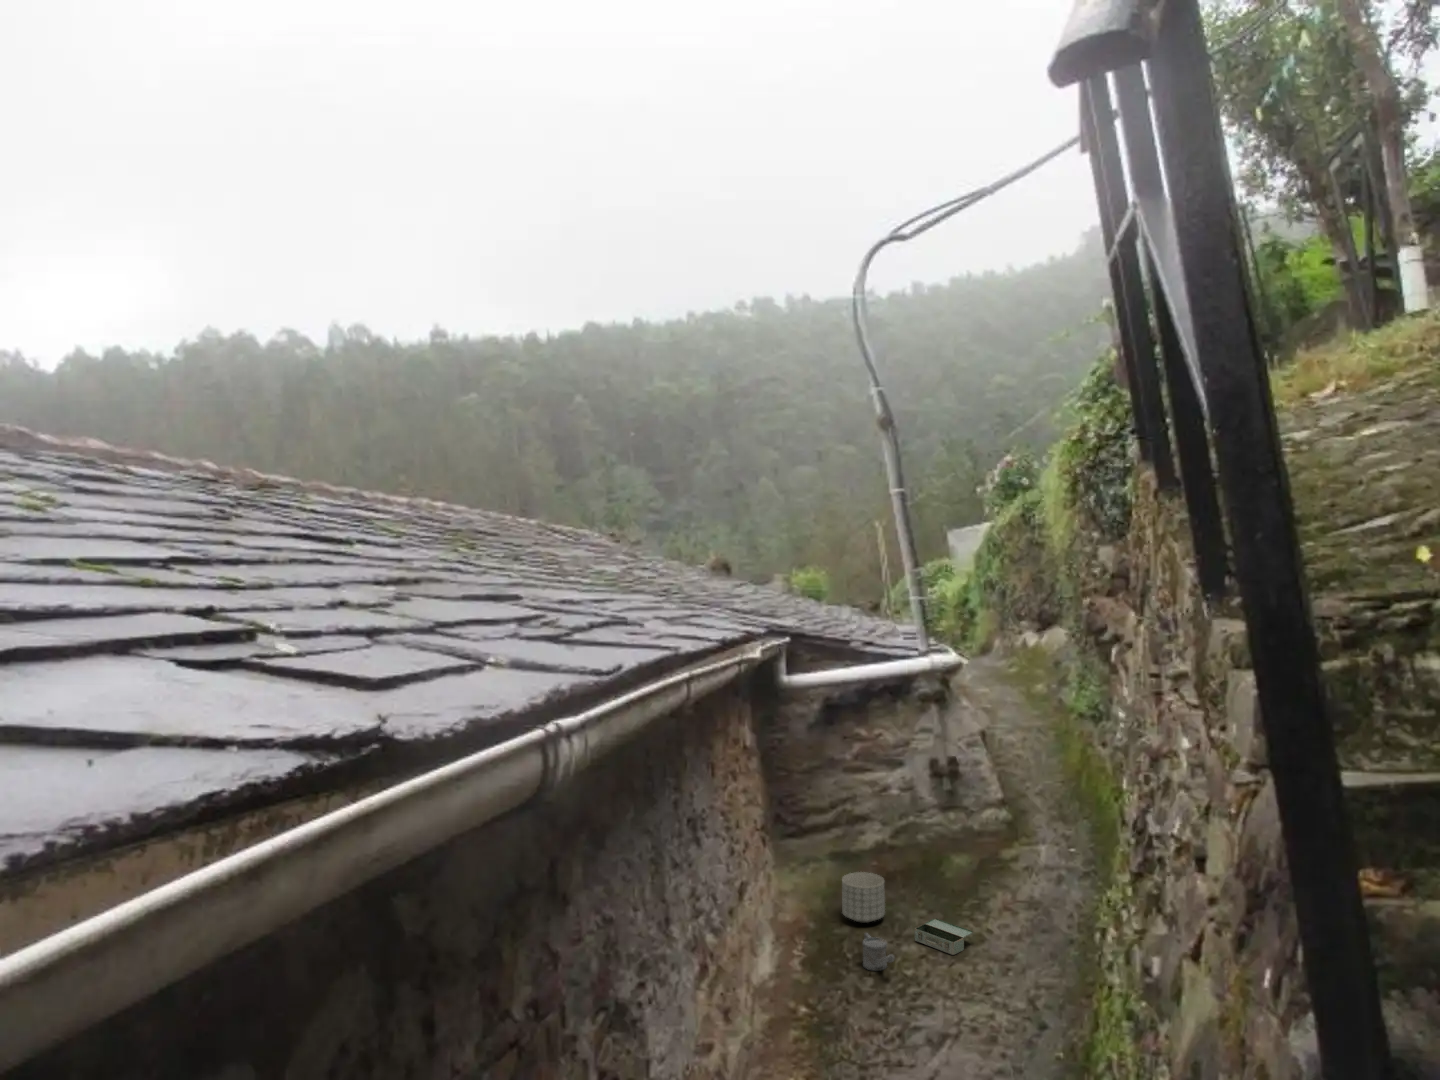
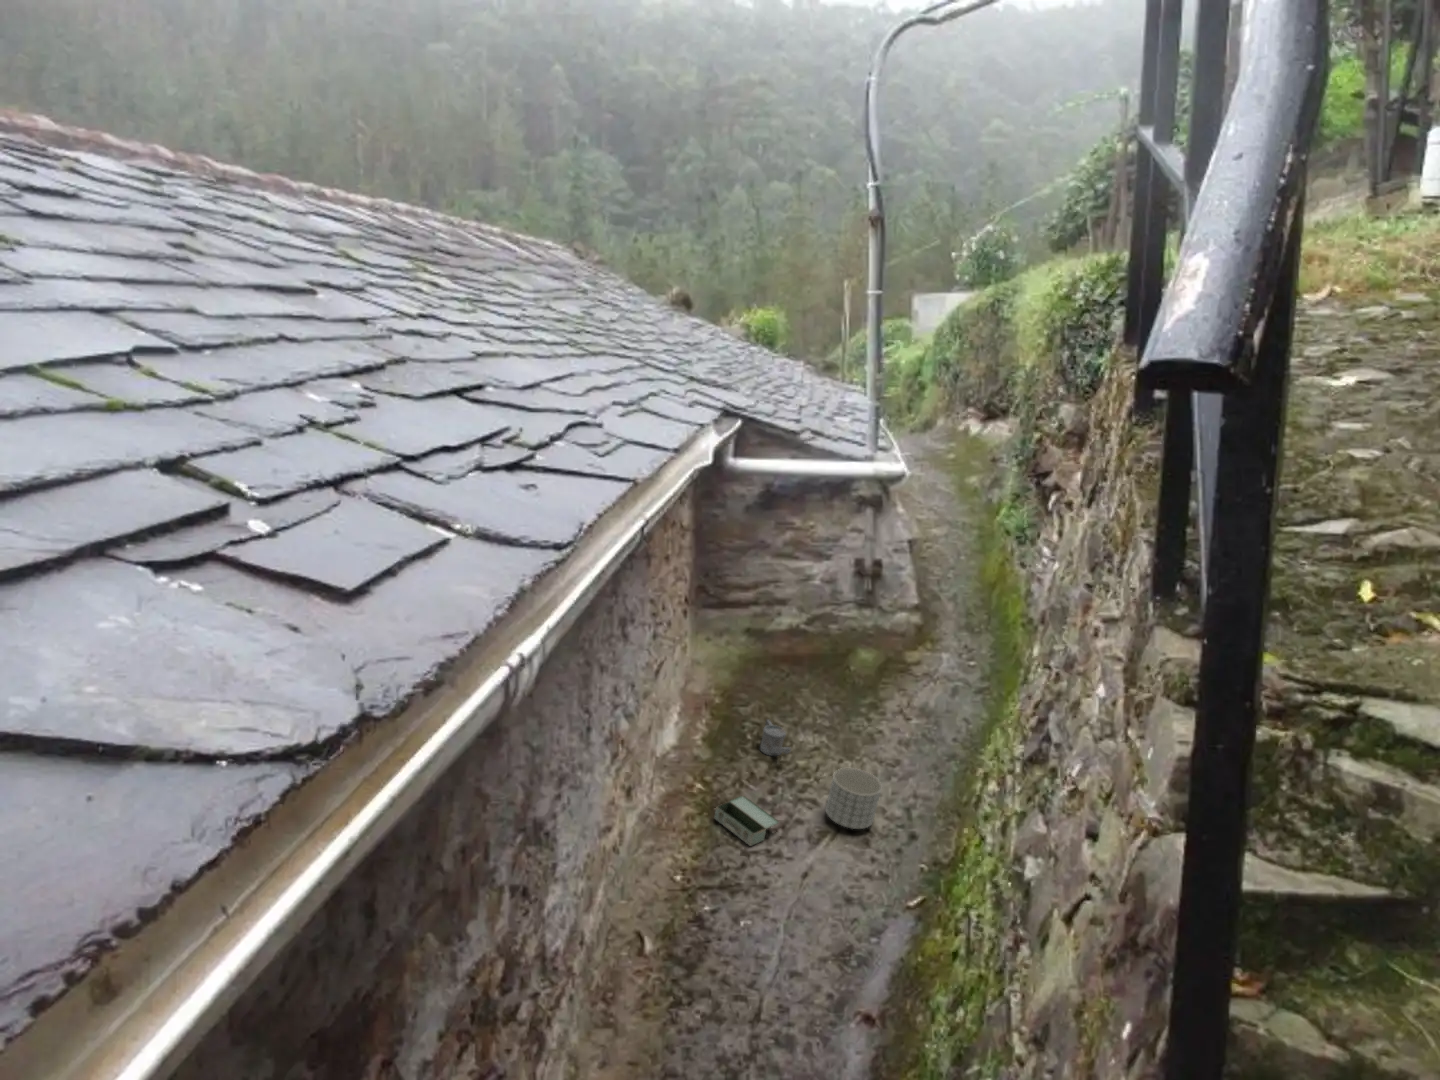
planter: present [842,872,885,923] -> present [826,768,882,829]
toolbox: present [915,918,973,955] -> present [714,796,779,846]

